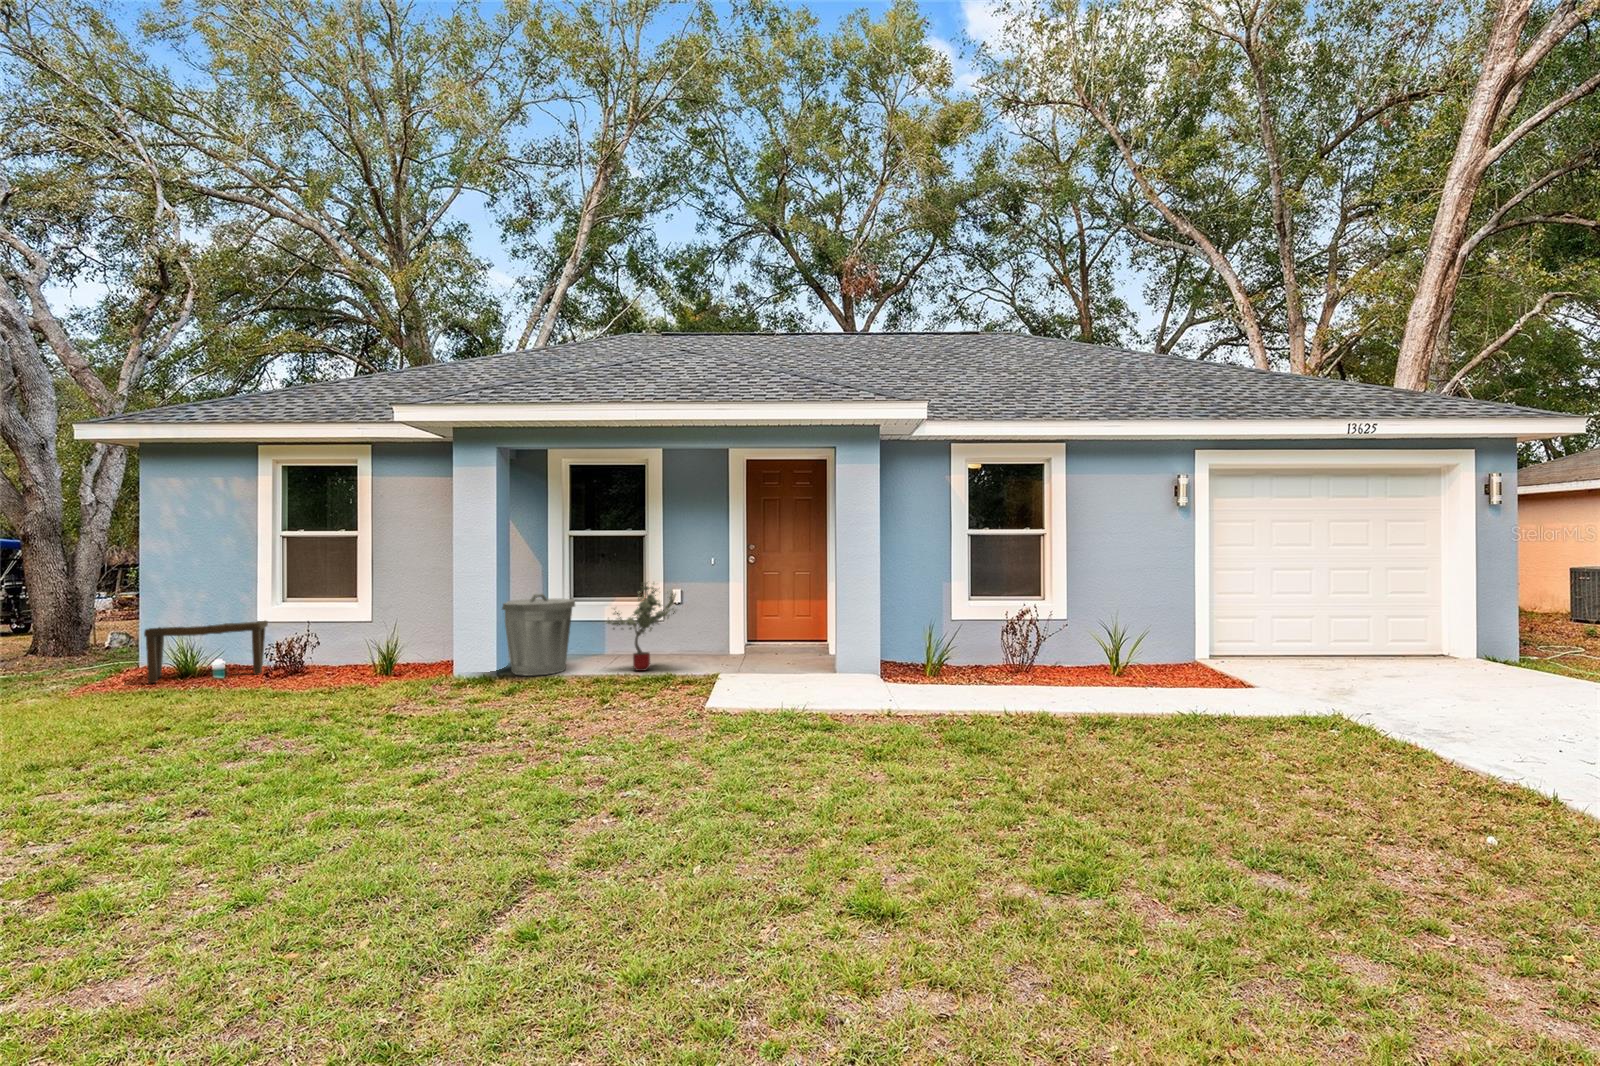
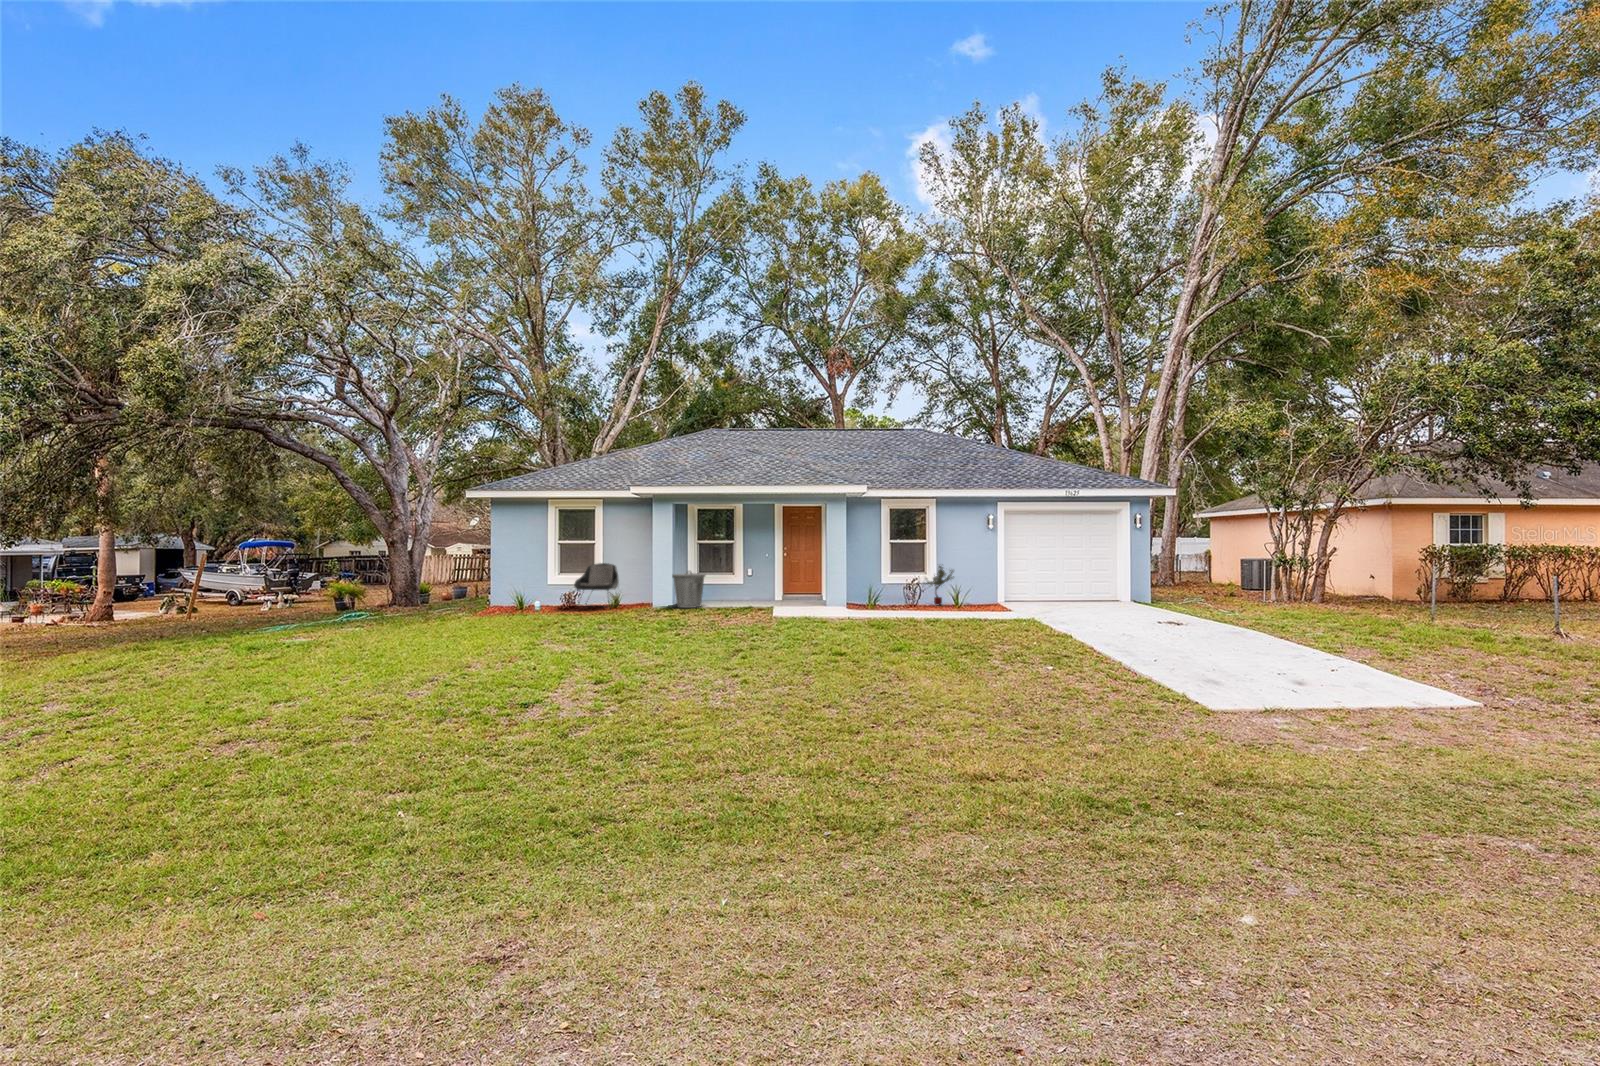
lounge chair: none [276,577,398,681] -> present [574,563,619,607]
potted tree: present [607,583,676,671] -> present [926,566,953,605]
bench: present [144,621,268,683] -> none [512,584,560,611]

